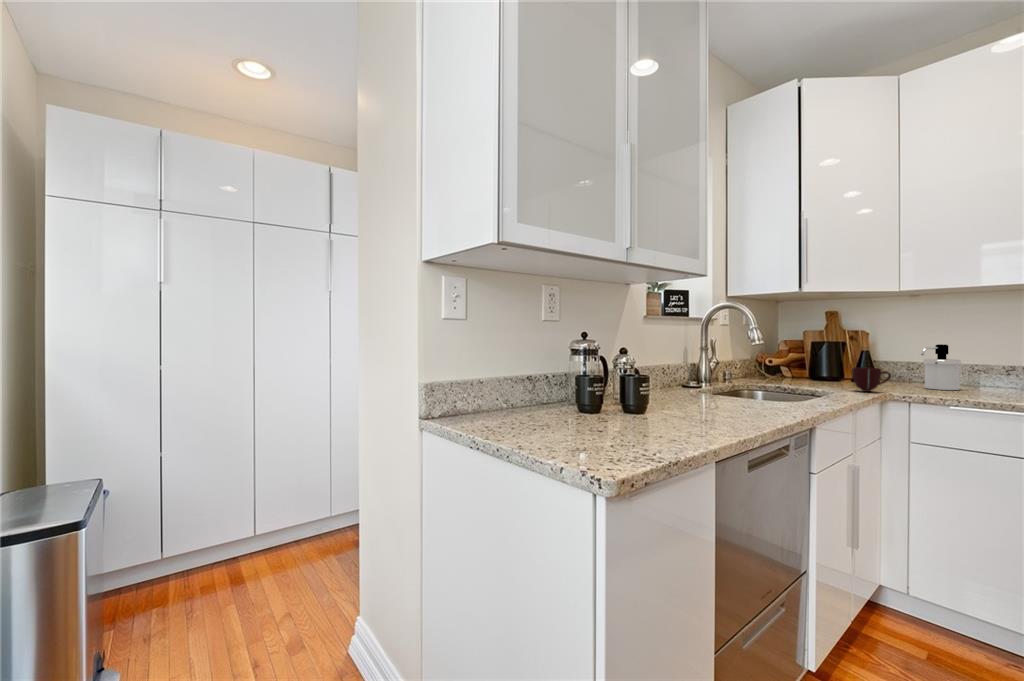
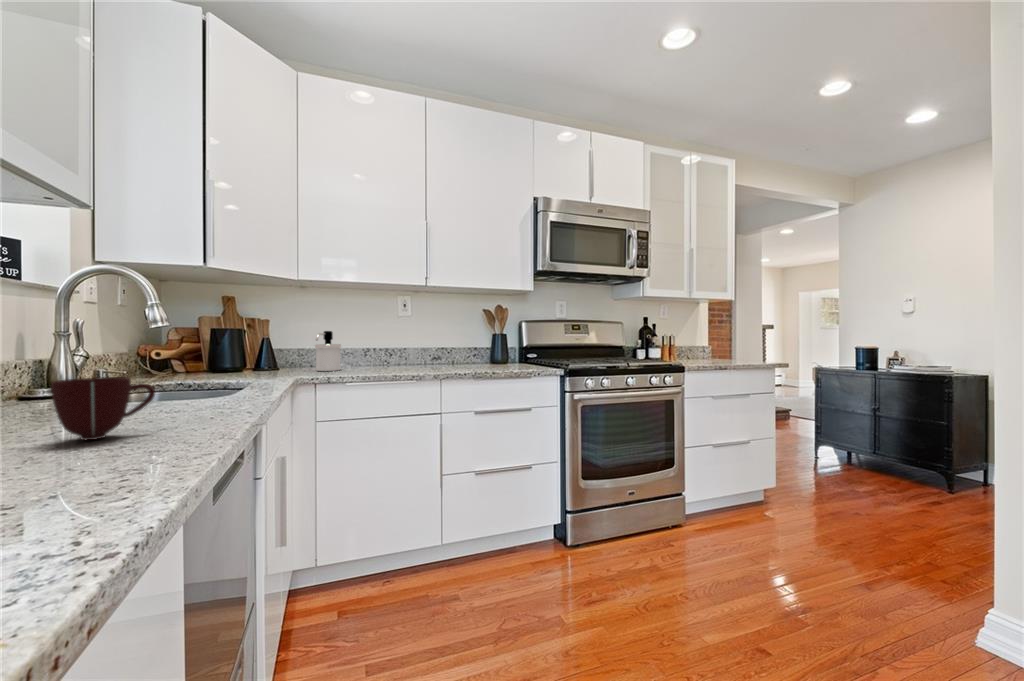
mug: present [852,367,891,392] -> present [51,377,156,440]

